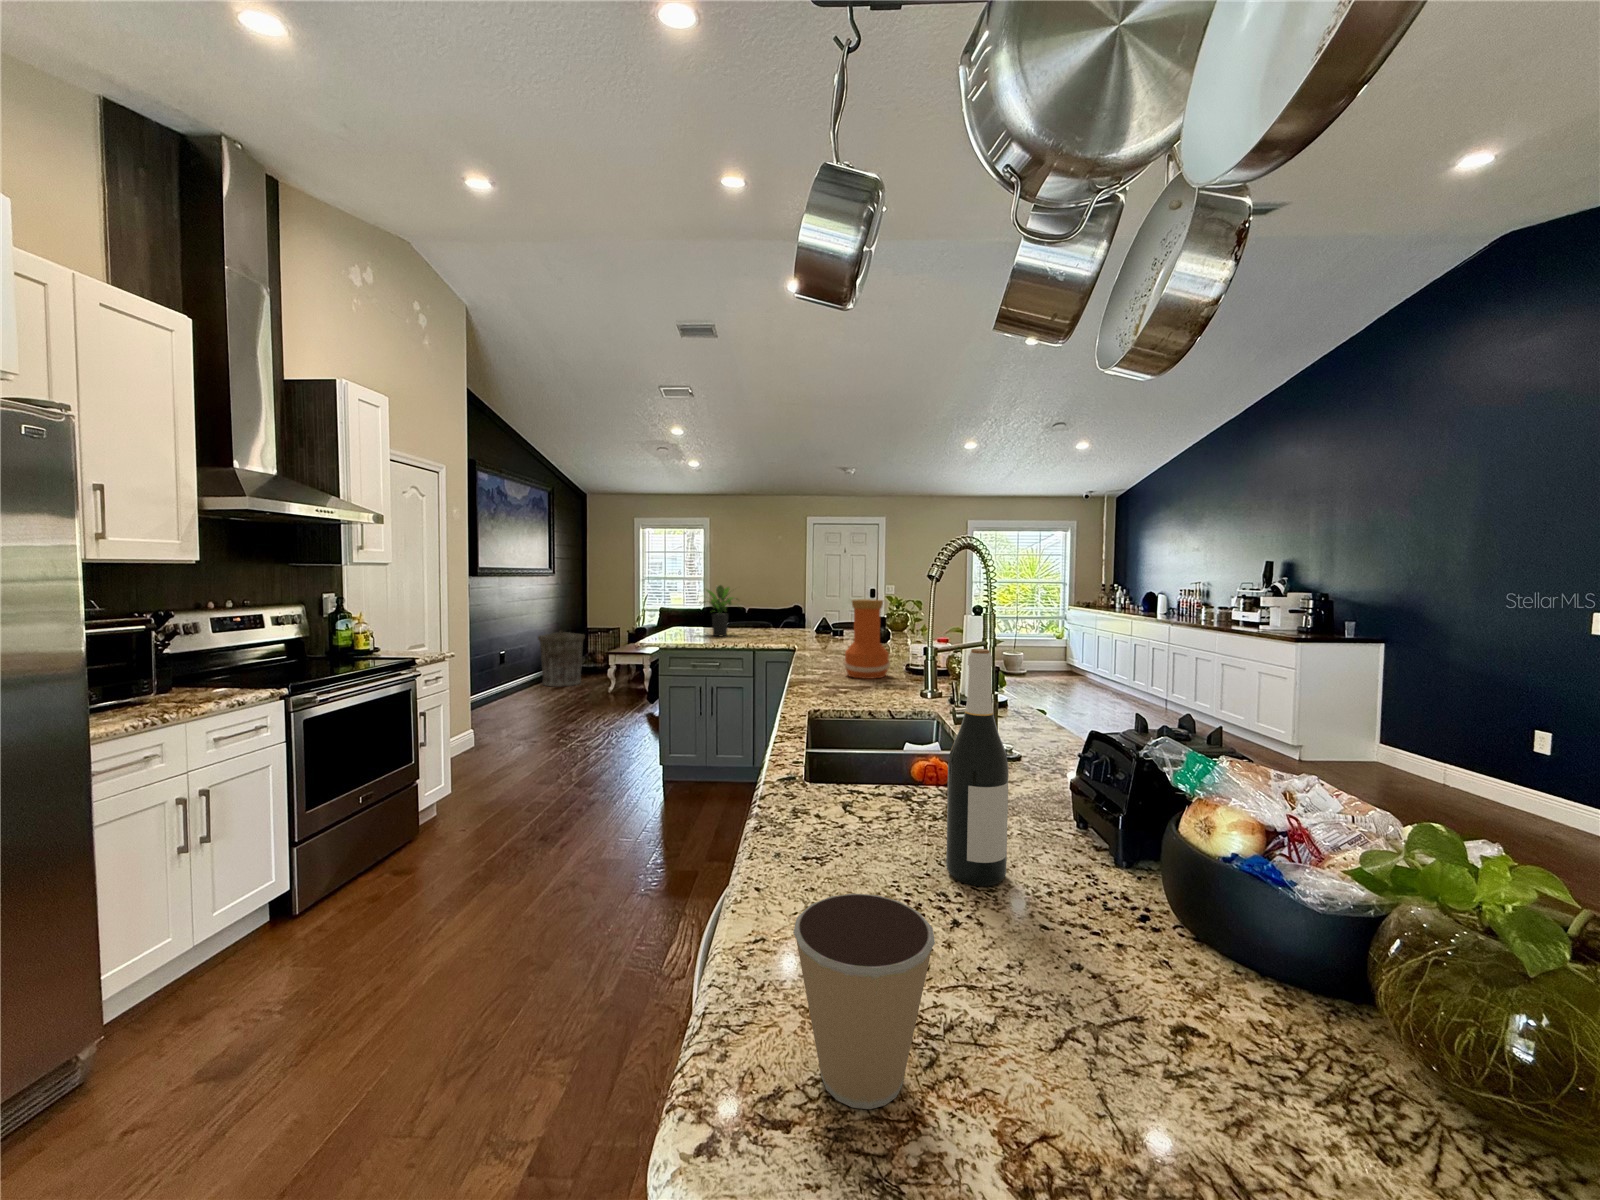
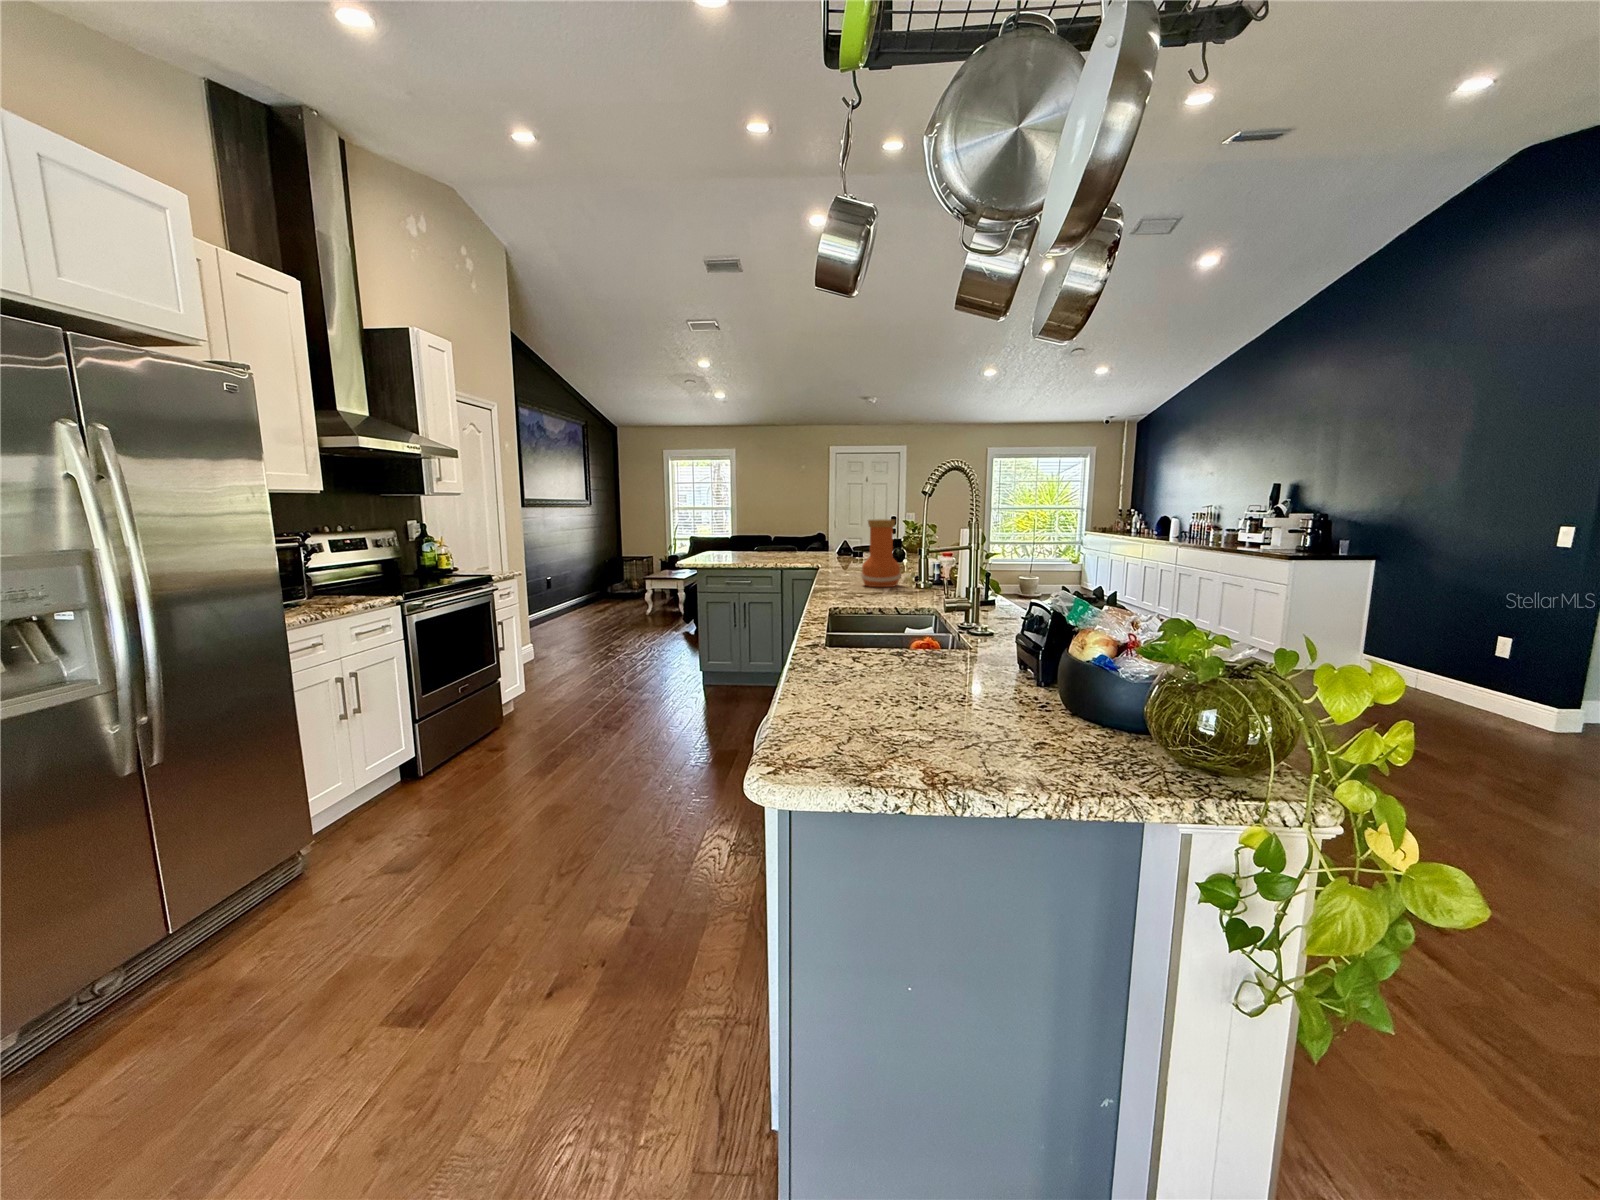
potted plant: present [702,585,733,636] -> none [727,511,771,559]
trash can: present [538,631,585,687] -> none [579,558,623,610]
wine bottle: present [946,649,1009,886] -> none [920,538,962,693]
coffee cup: present [793,893,935,1109] -> none [818,664,893,761]

